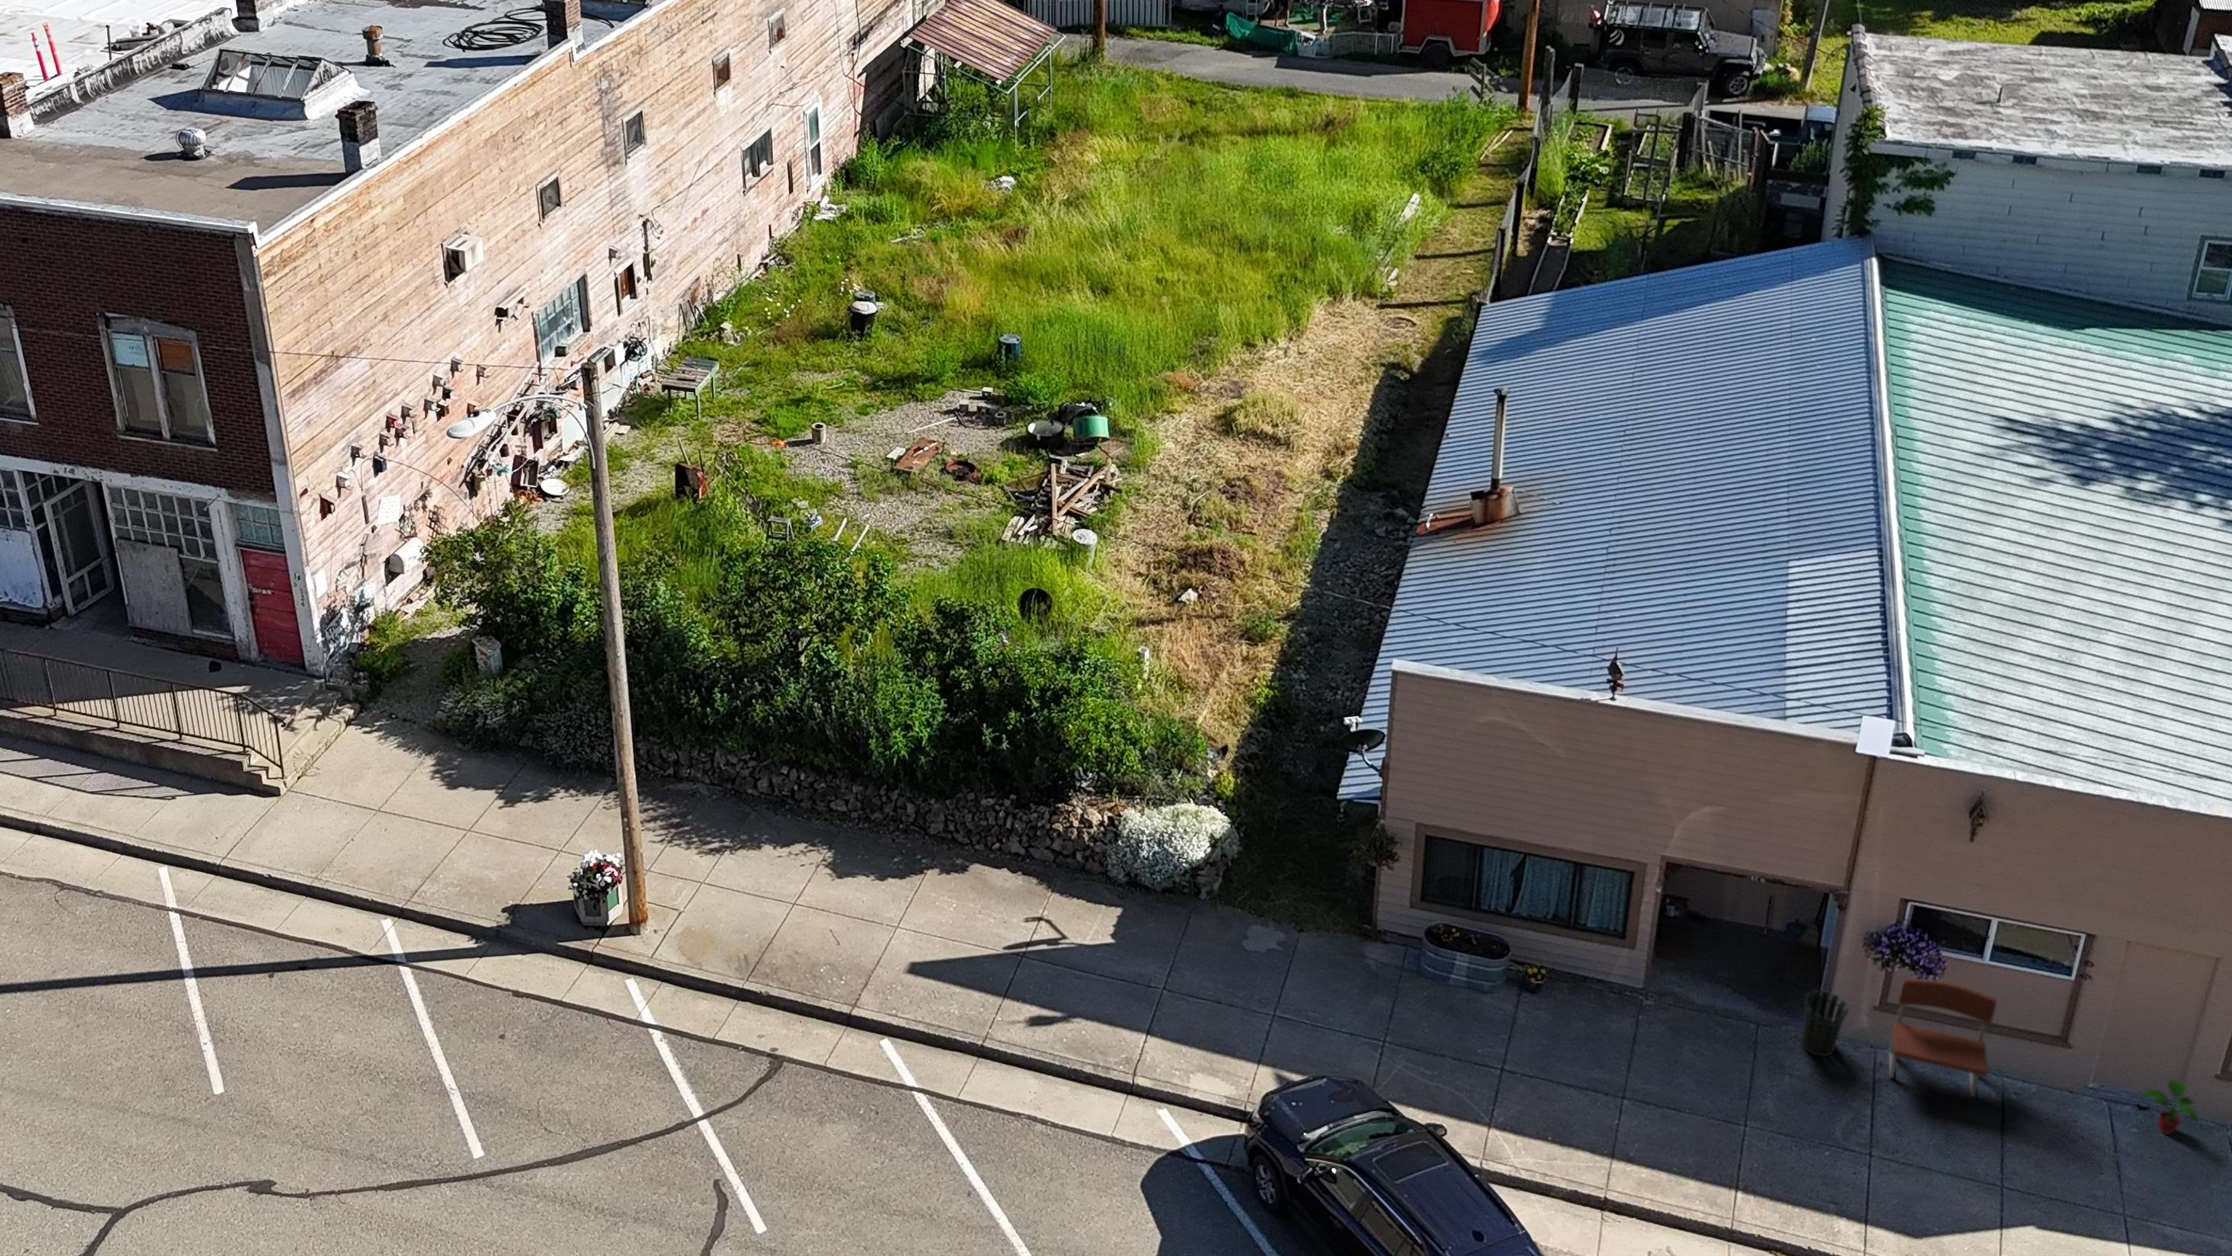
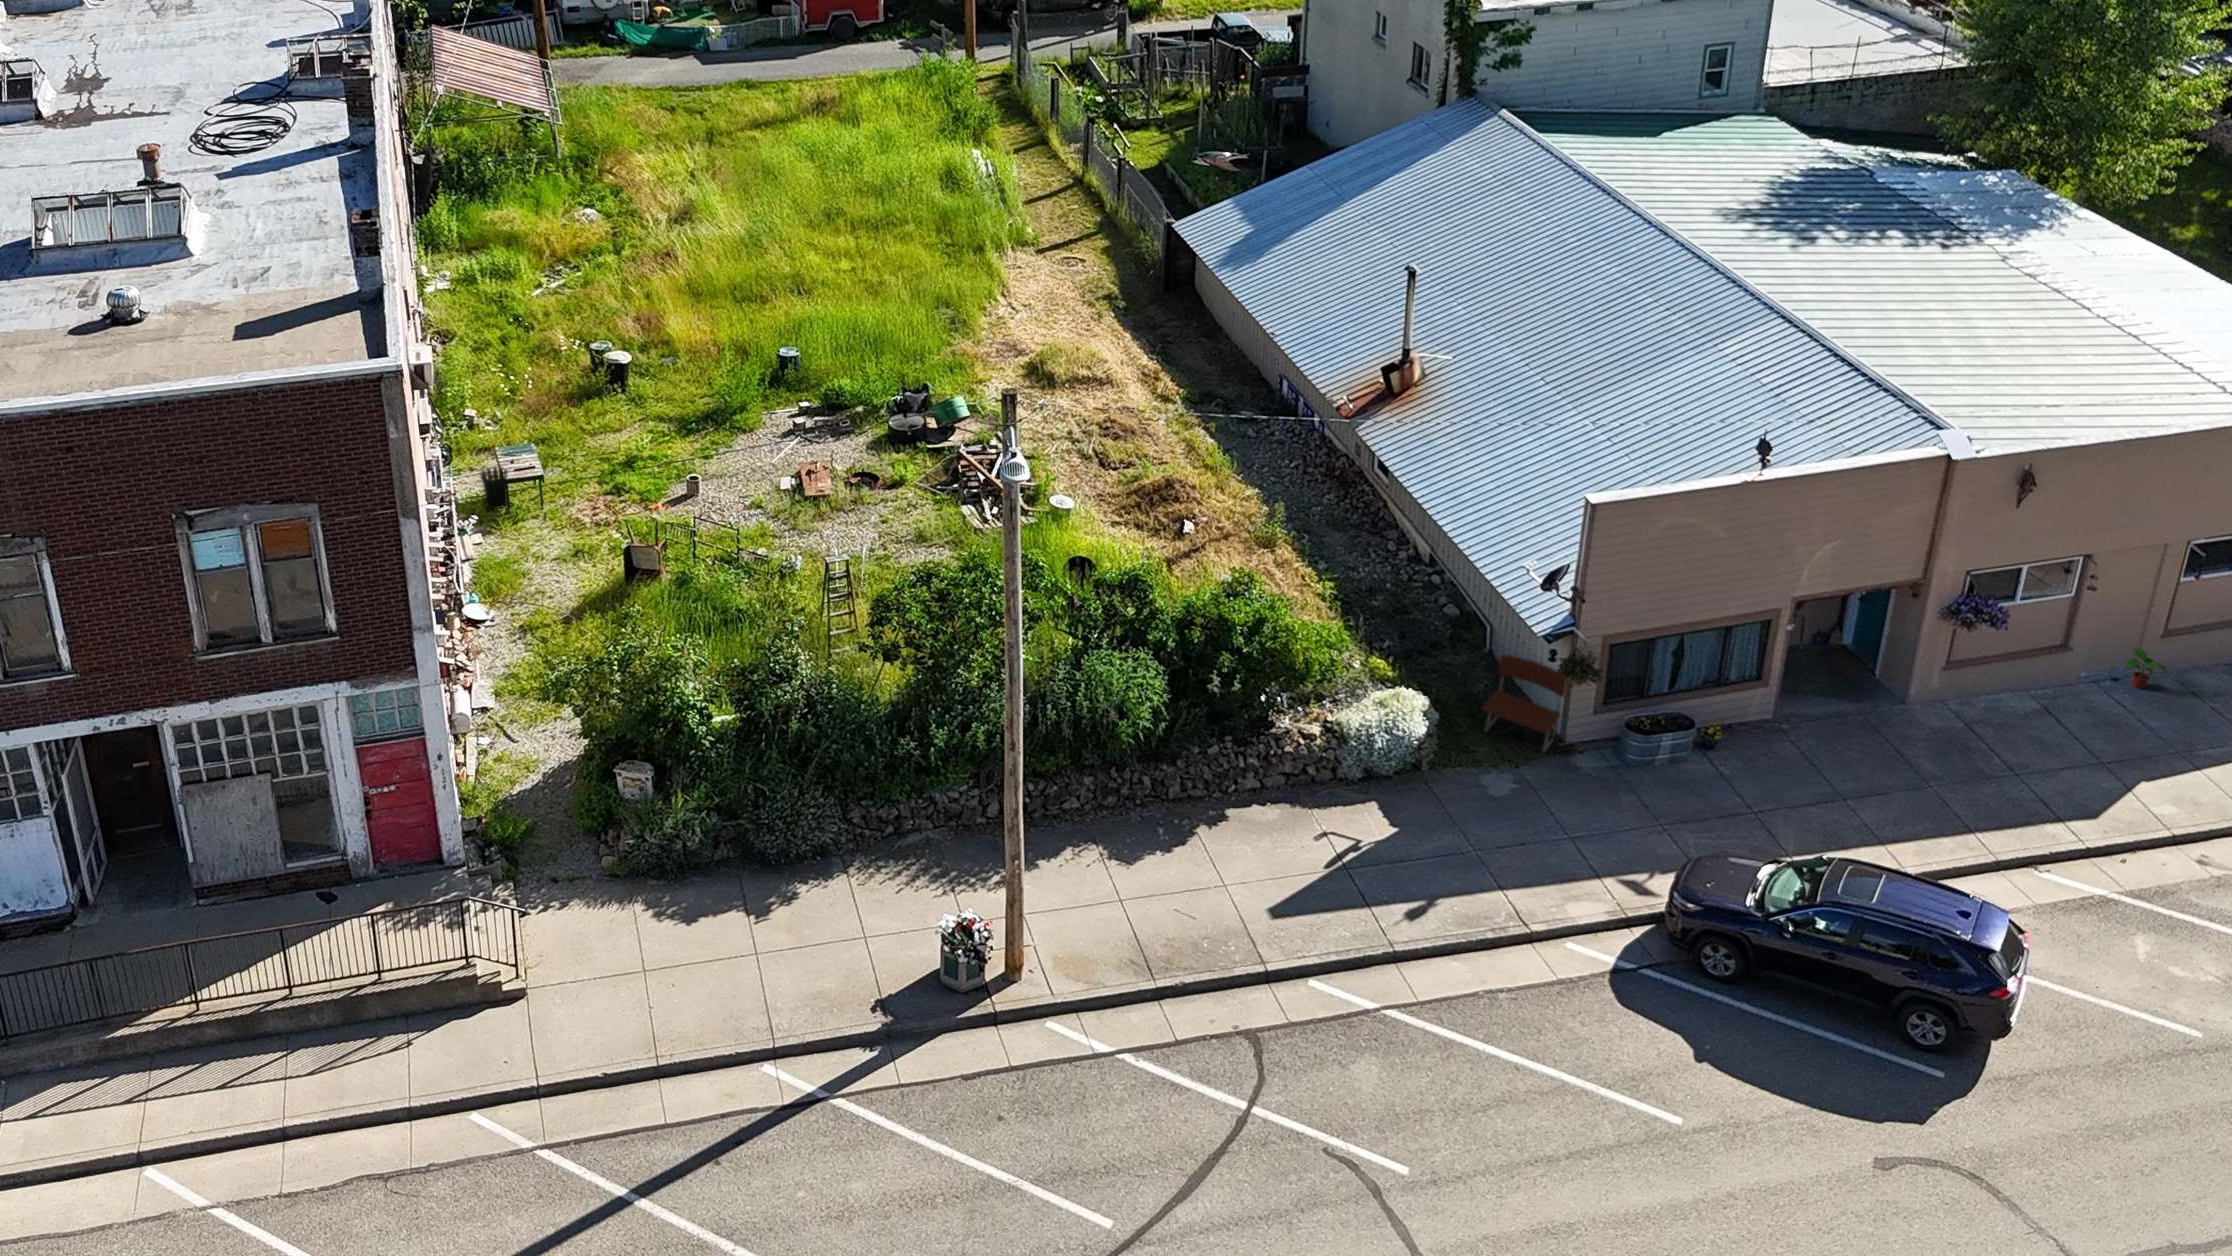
bench: present [1889,979,1996,1096] -> present [1482,655,1567,752]
waste bin: present [1801,991,1849,1056] -> present [480,466,508,509]

